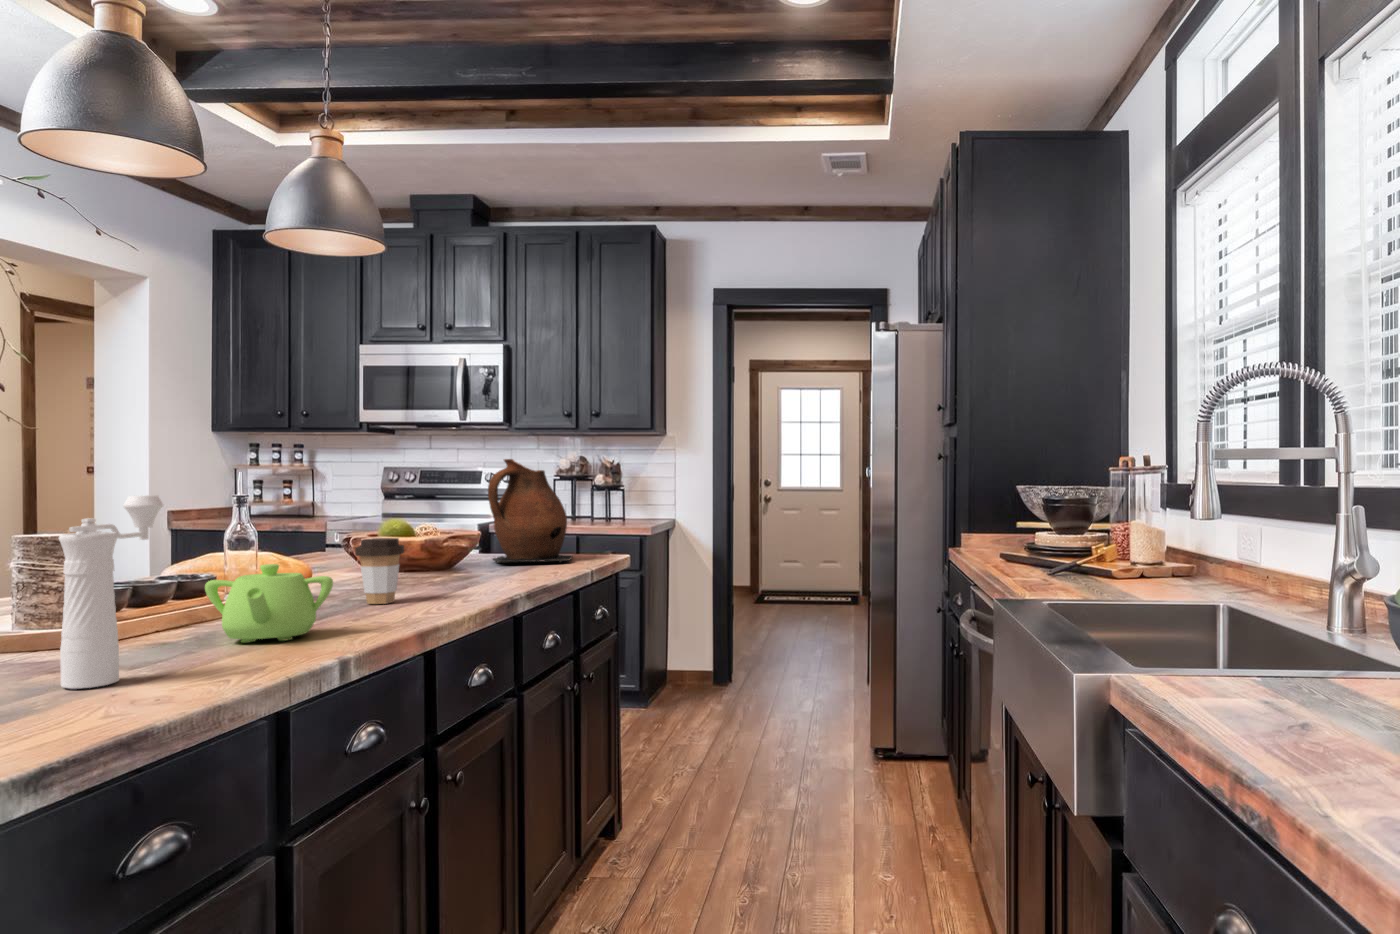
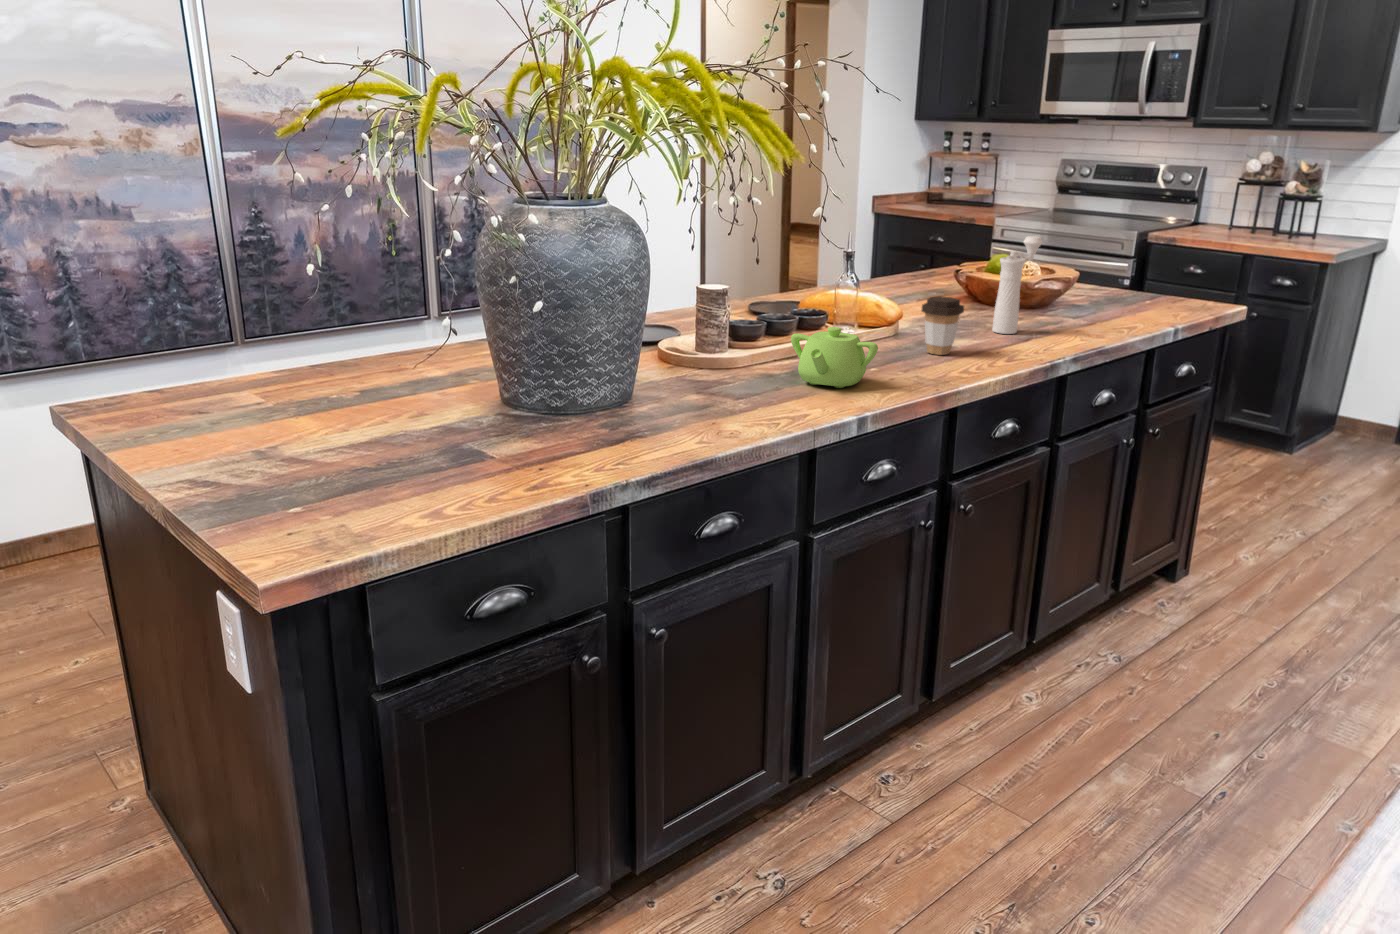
ceramic pitcher: present [488,459,572,563] -> none [1082,205,1173,320]
pepper mill: present [59,495,163,689] -> present [992,236,1042,334]

